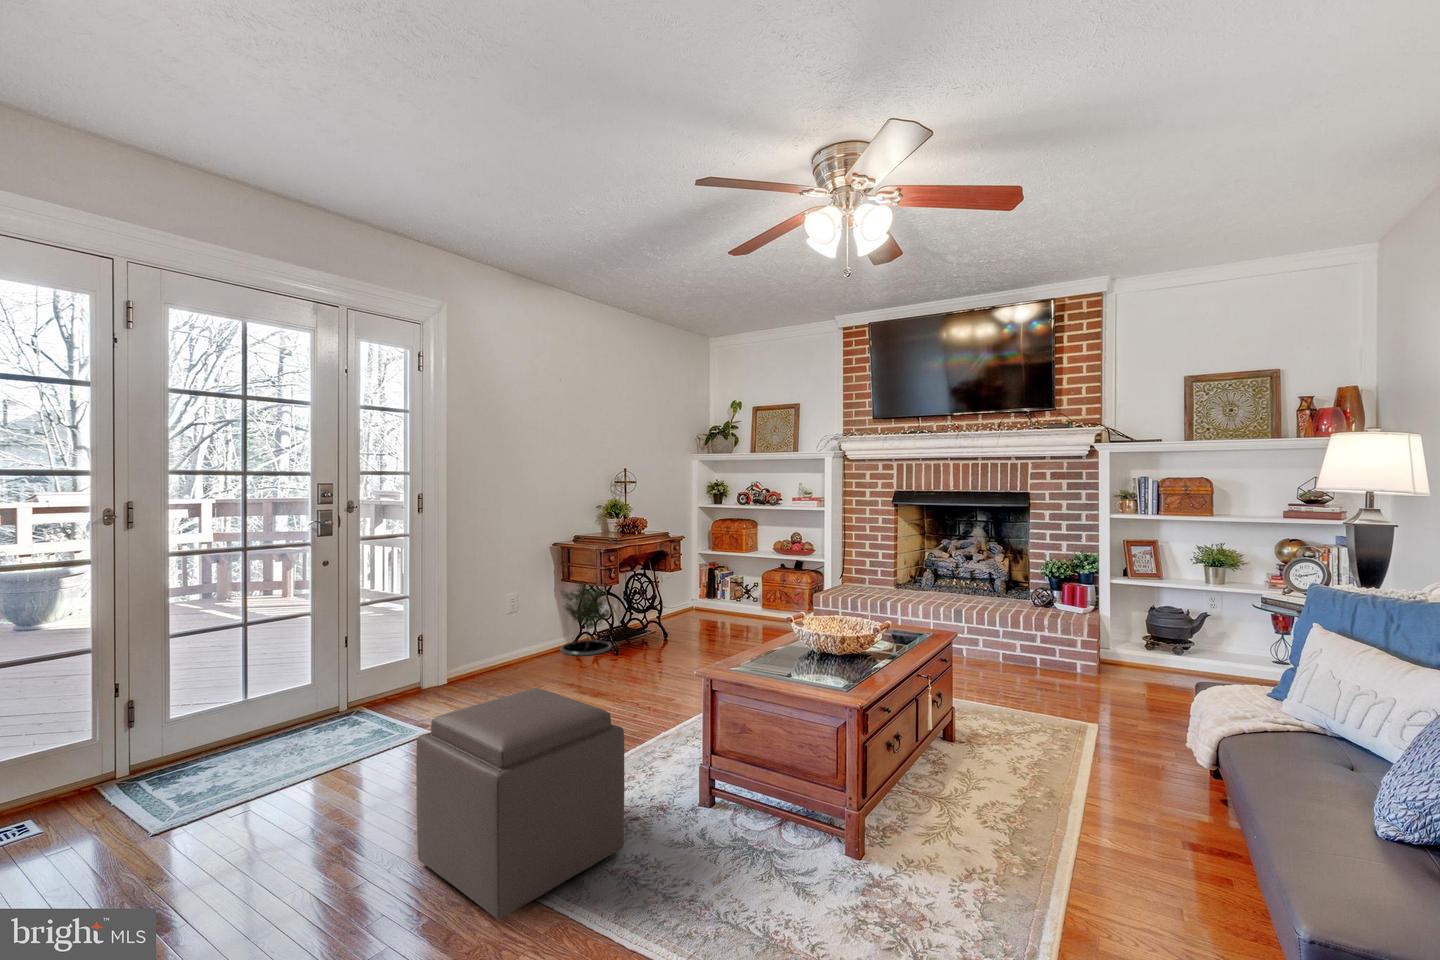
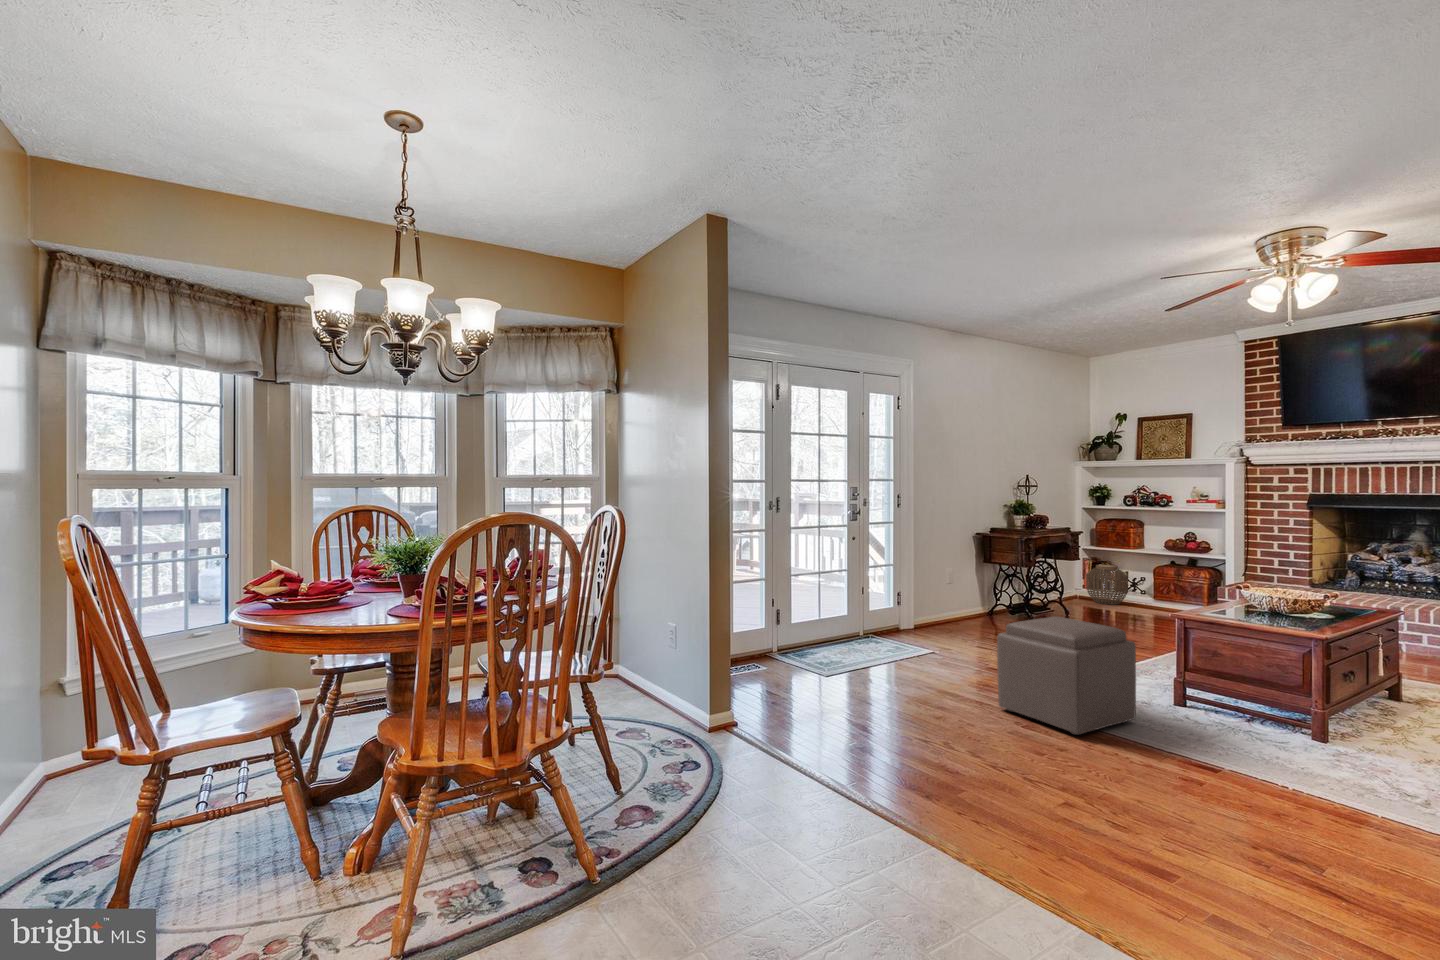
woven basket: none [698,571,739,617] -> present [1086,565,1128,605]
potted tree: present [560,582,613,655] -> none [980,547,1031,621]

